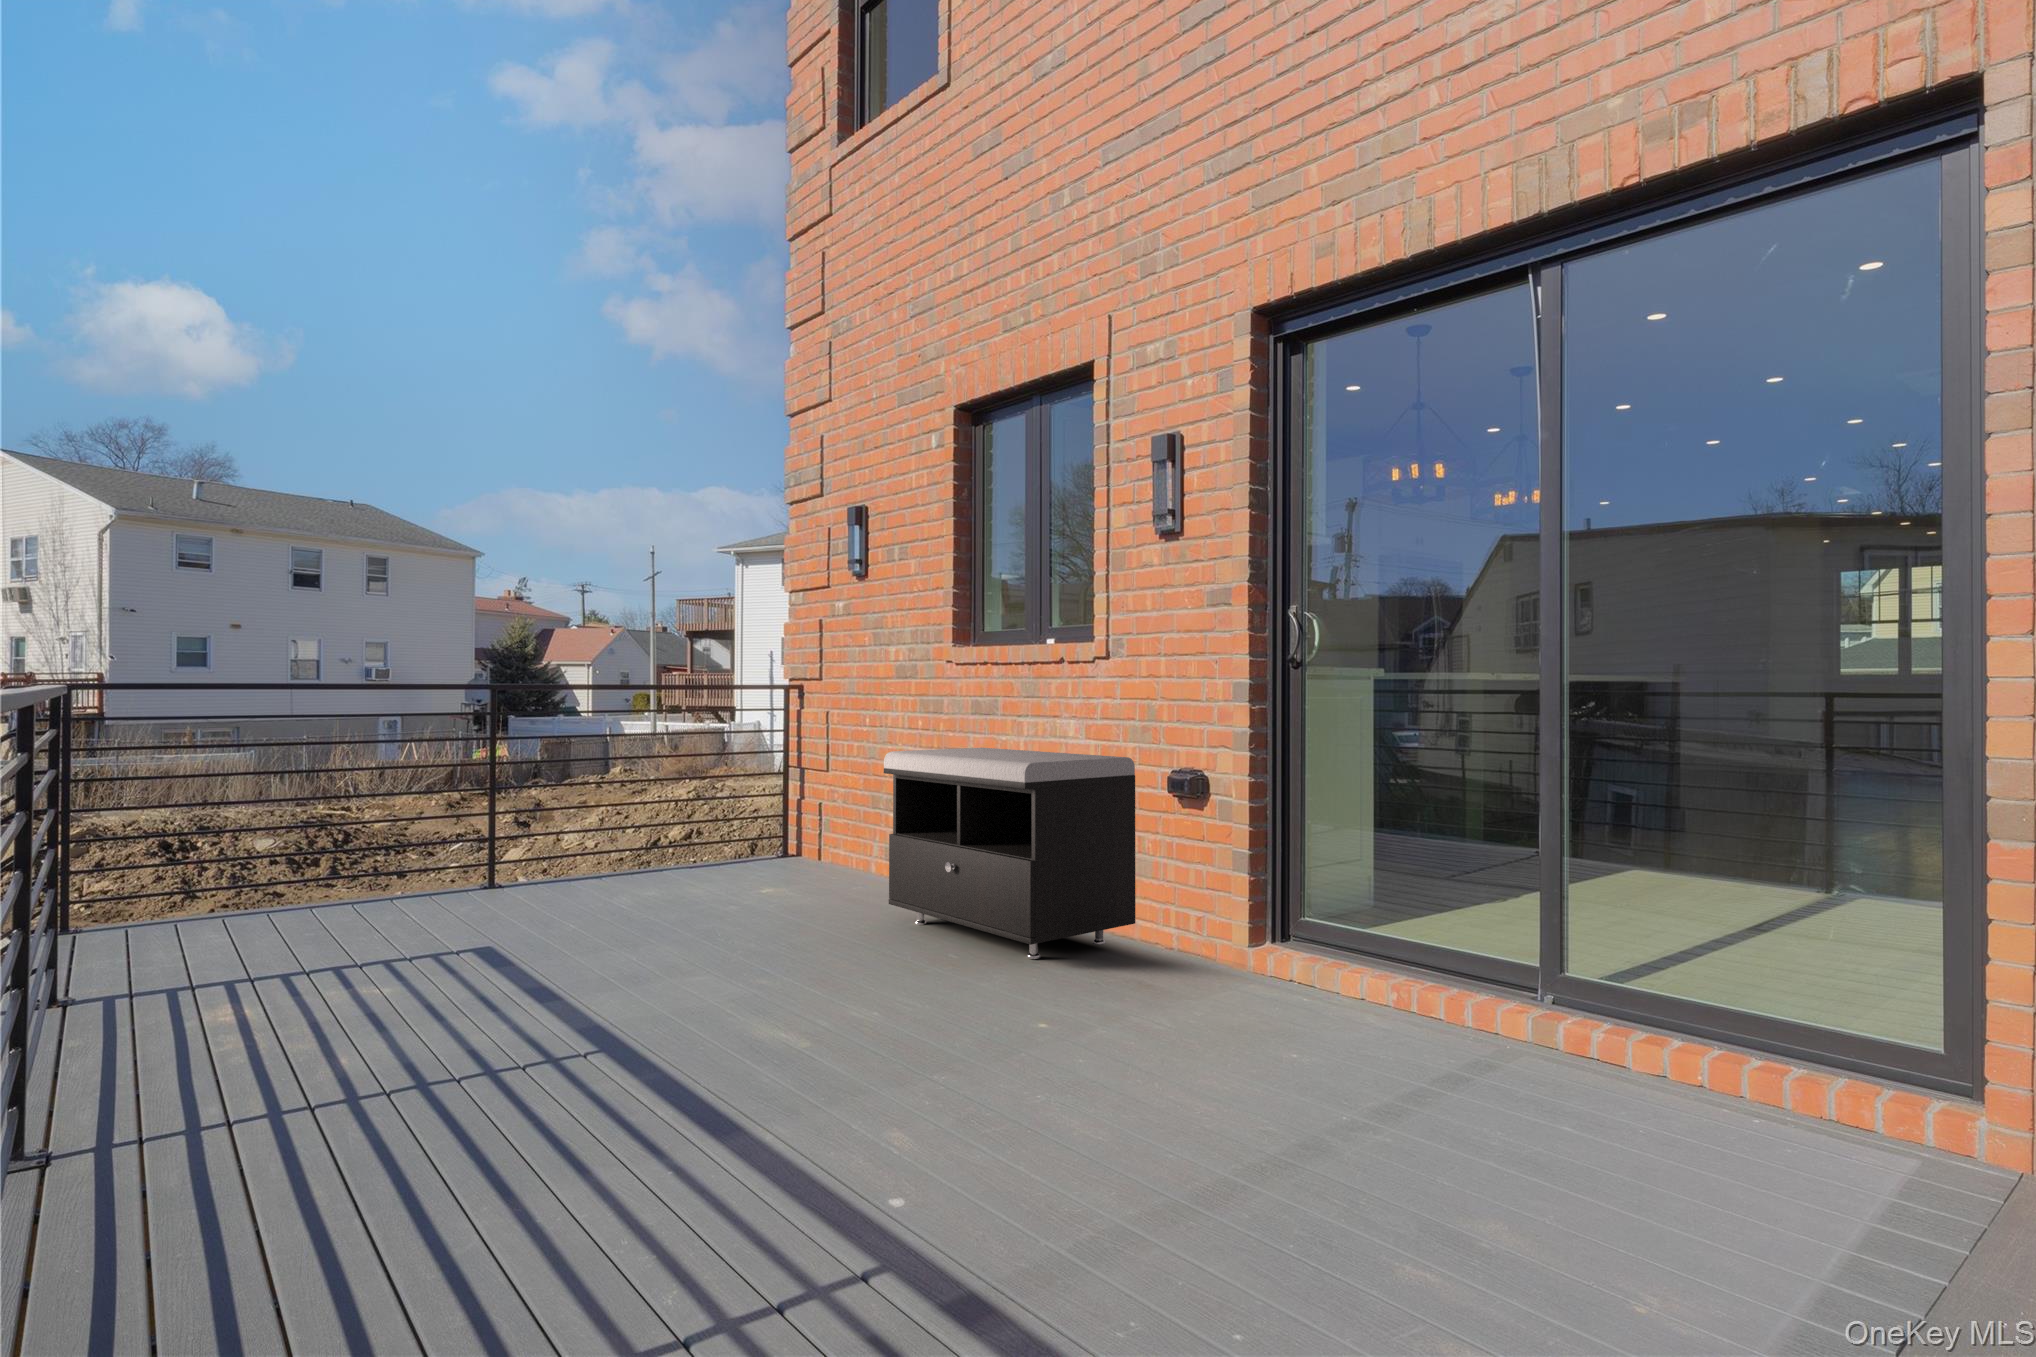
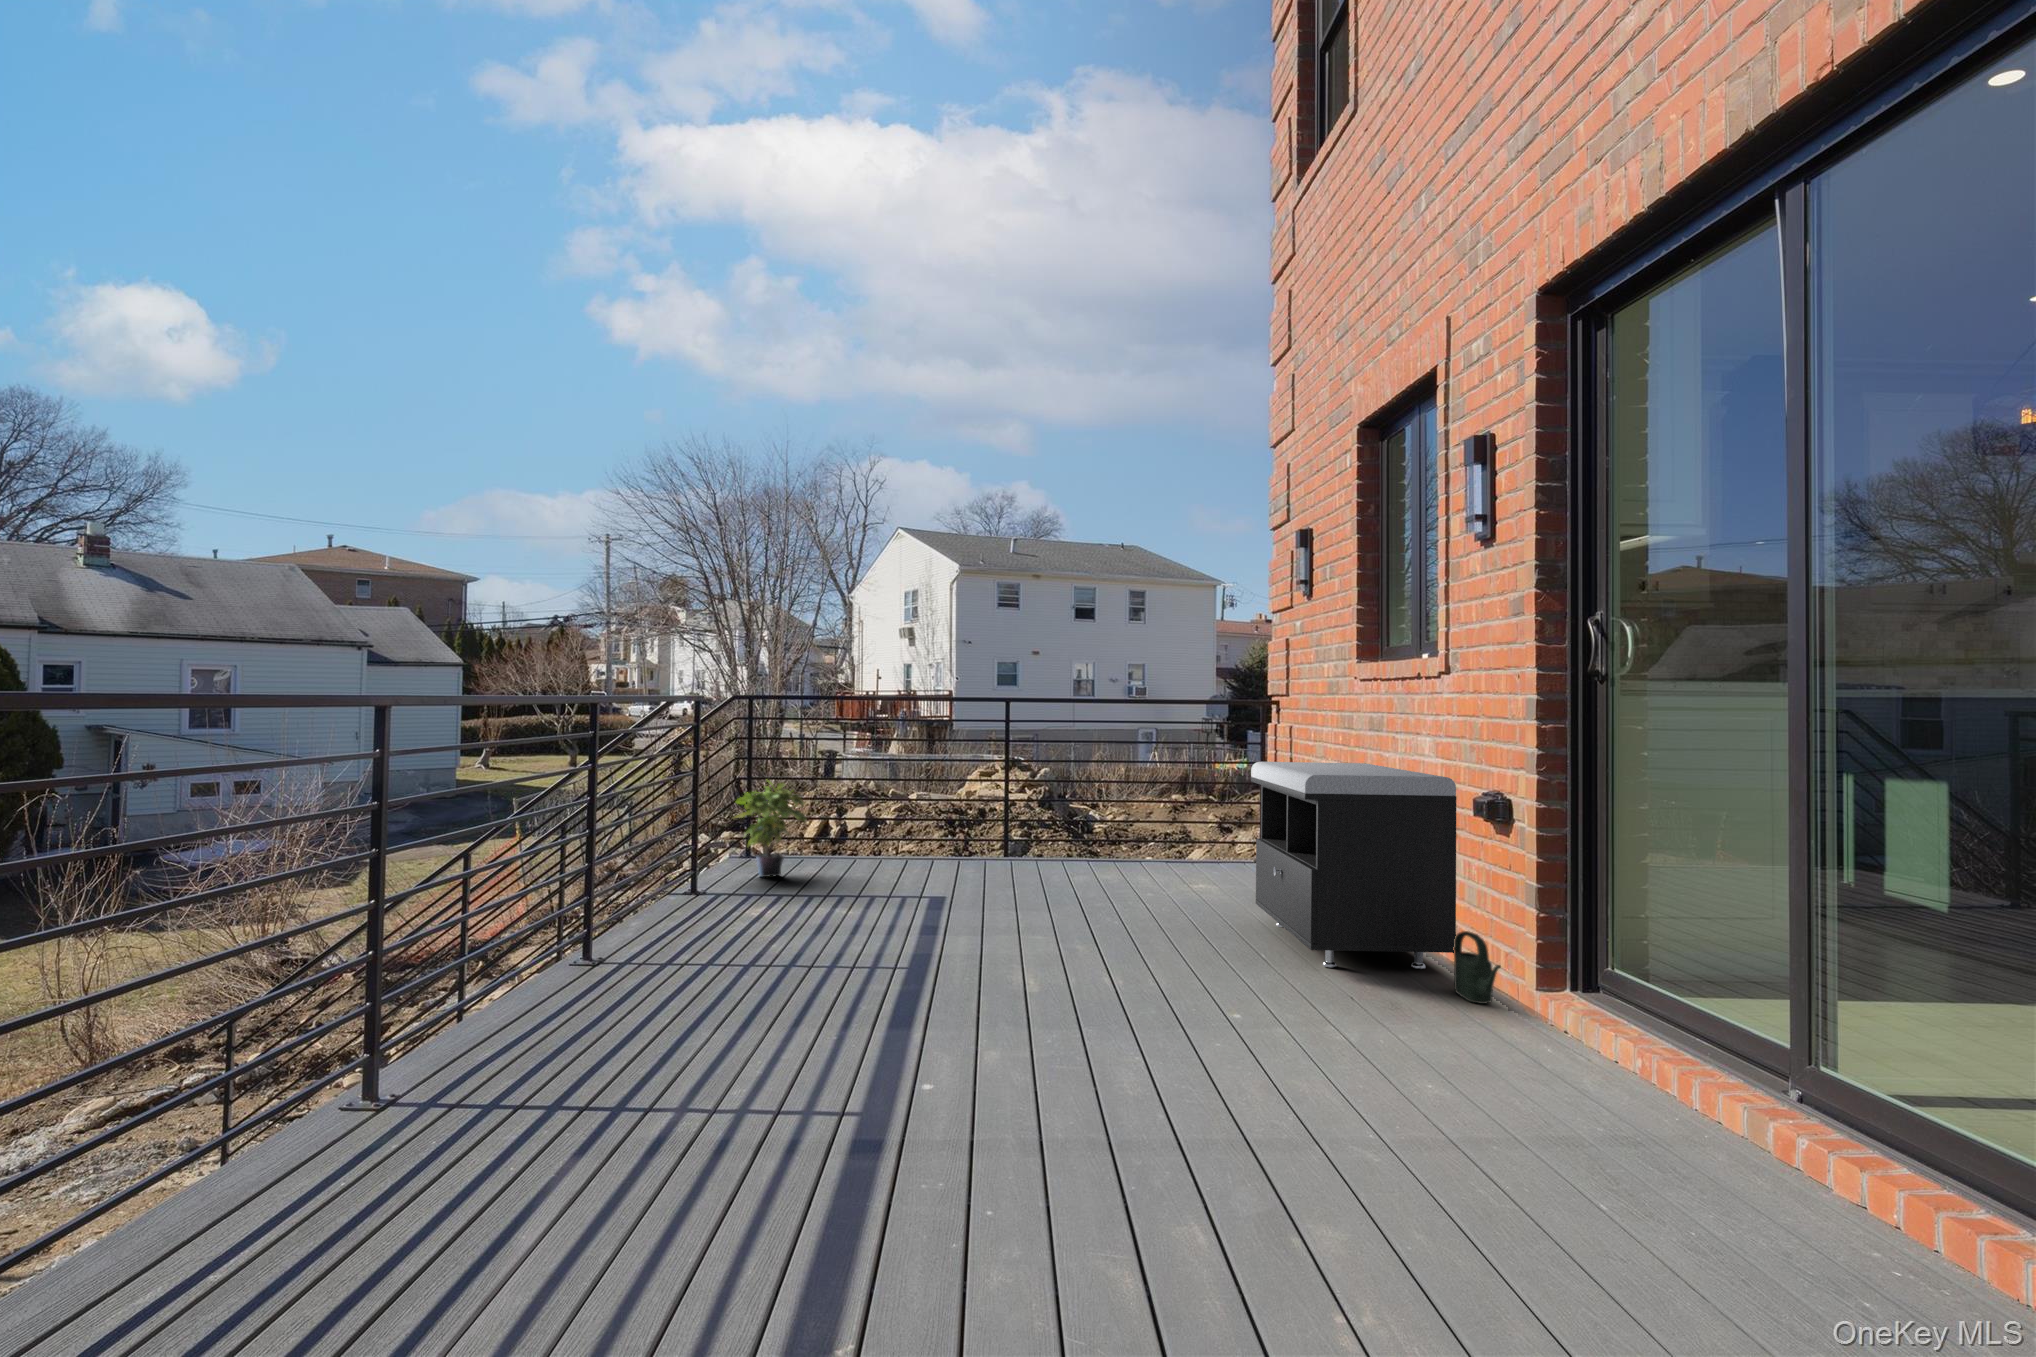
potted plant: none [67,821,204,975] -> present [735,781,806,877]
watering can: none [1152,902,1230,968] -> present [1454,931,1501,1004]

